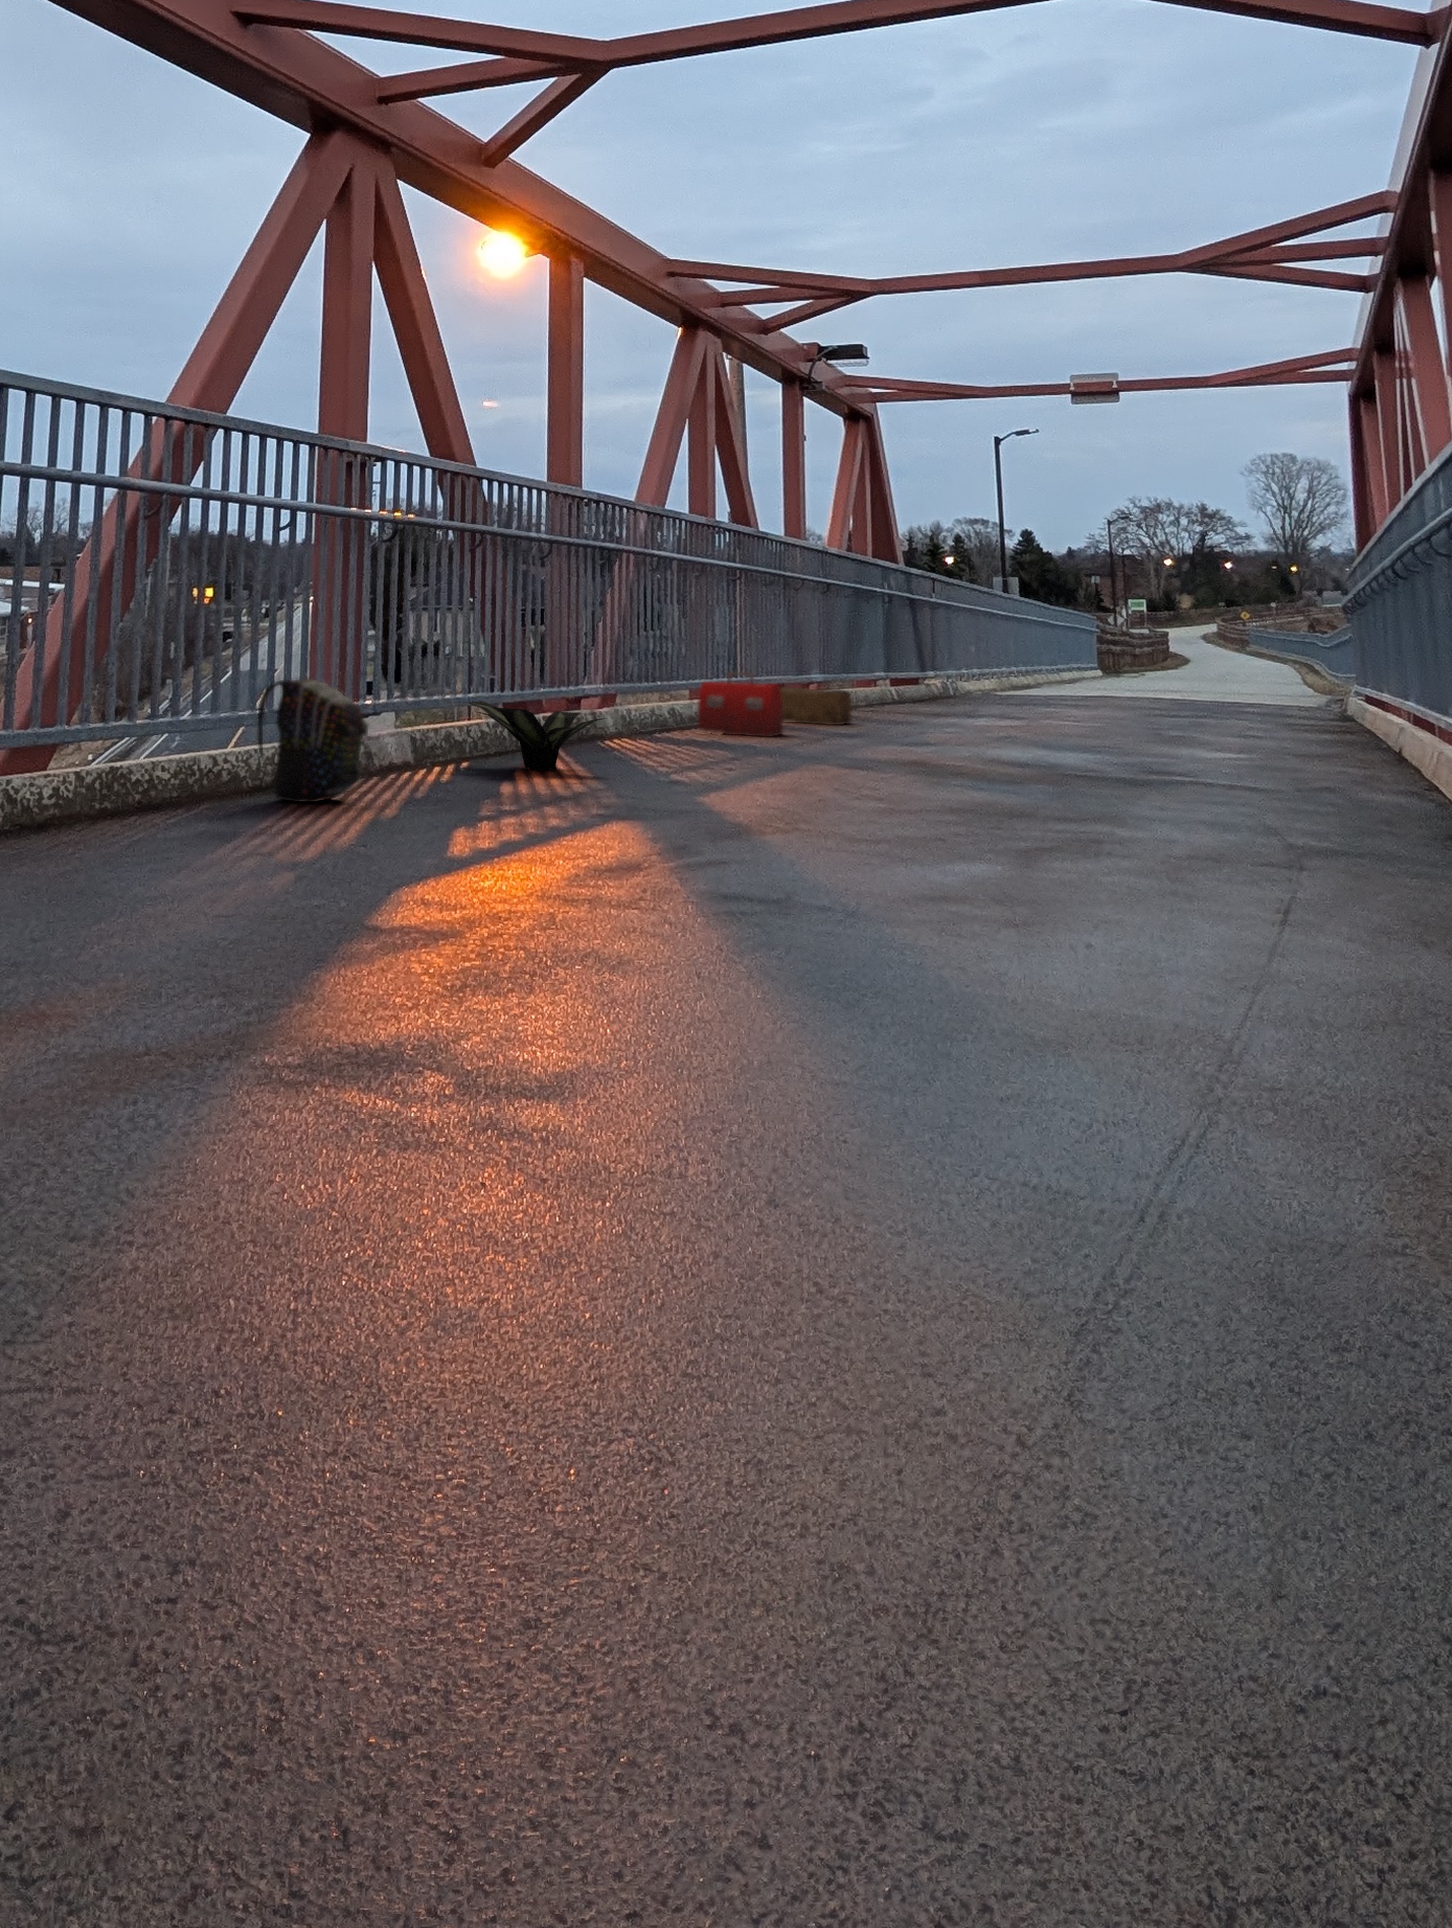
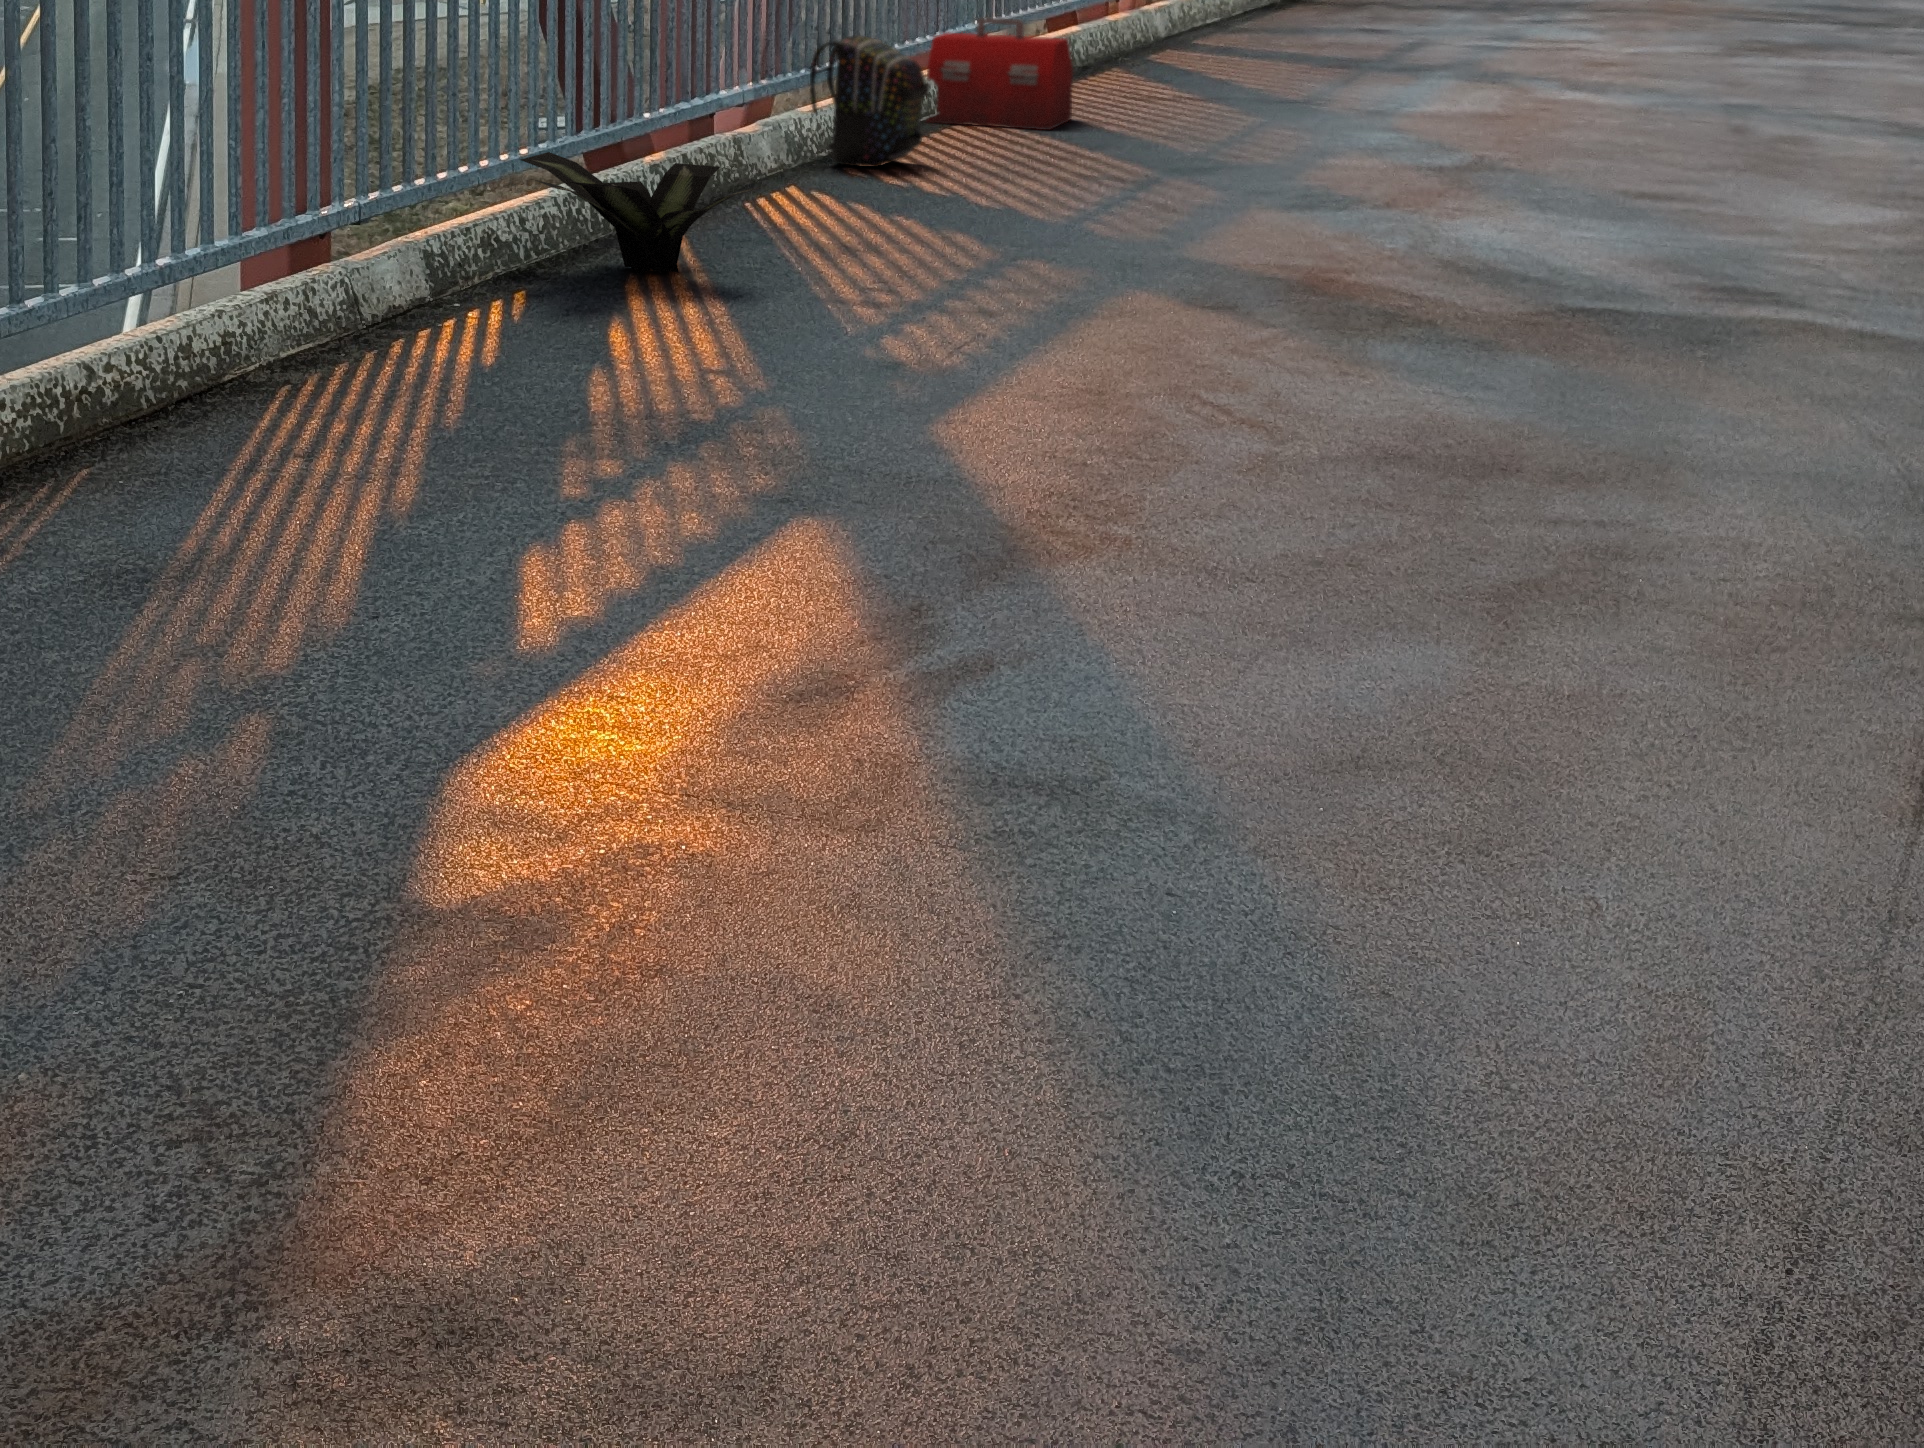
backpack: present [257,679,368,802] -> present [810,35,929,167]
cardboard box: present [780,687,851,725] -> none [1064,12,1194,80]

